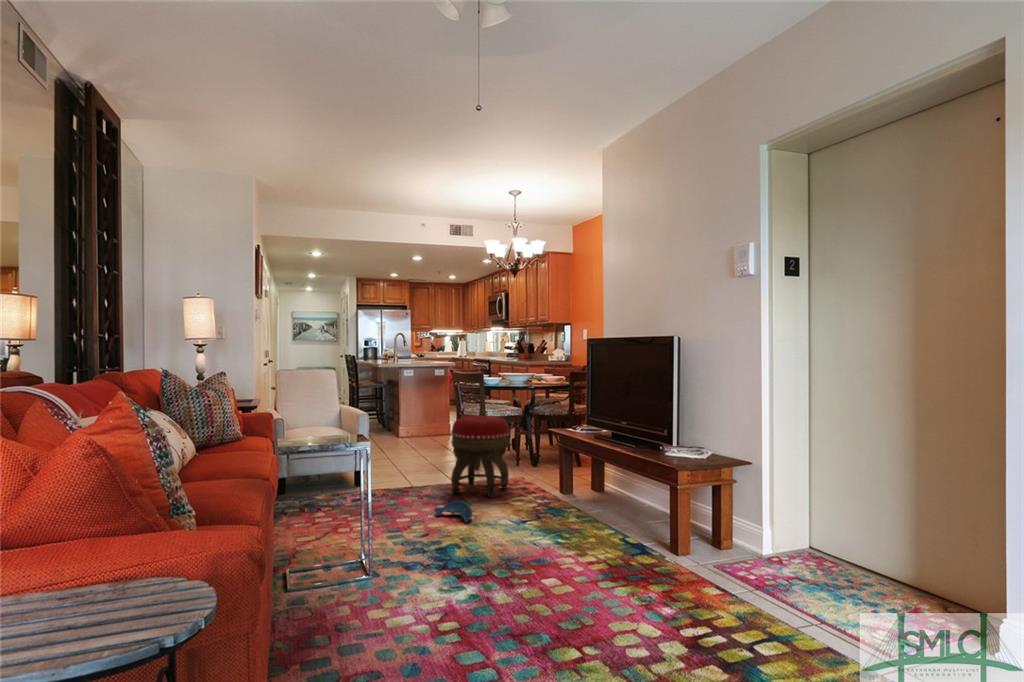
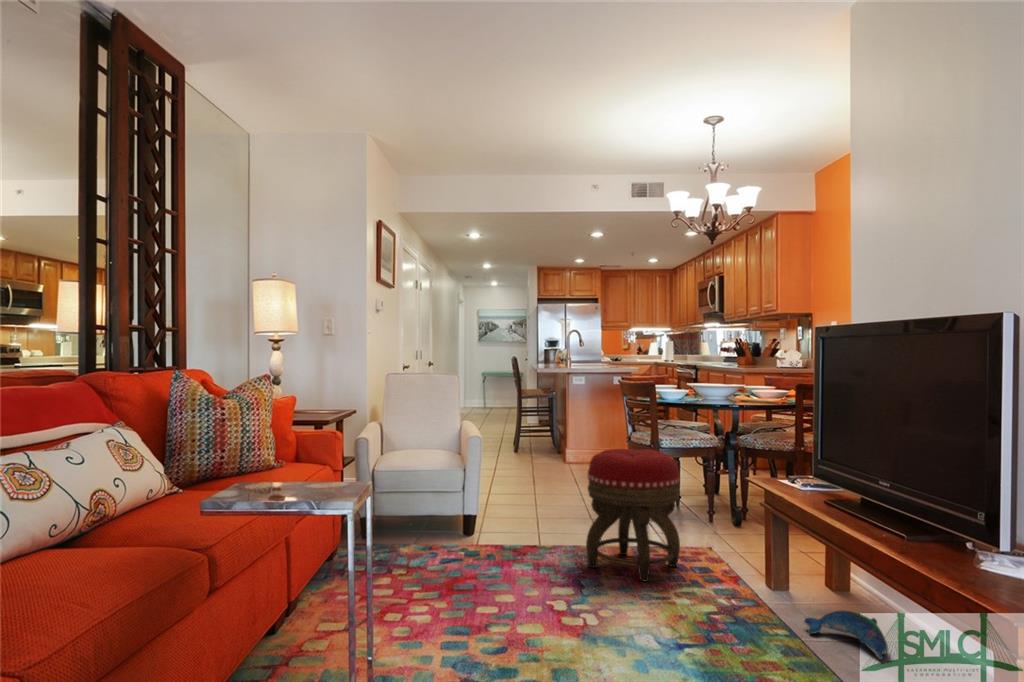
plush toy: present [435,500,472,522] -> present [804,611,888,660]

